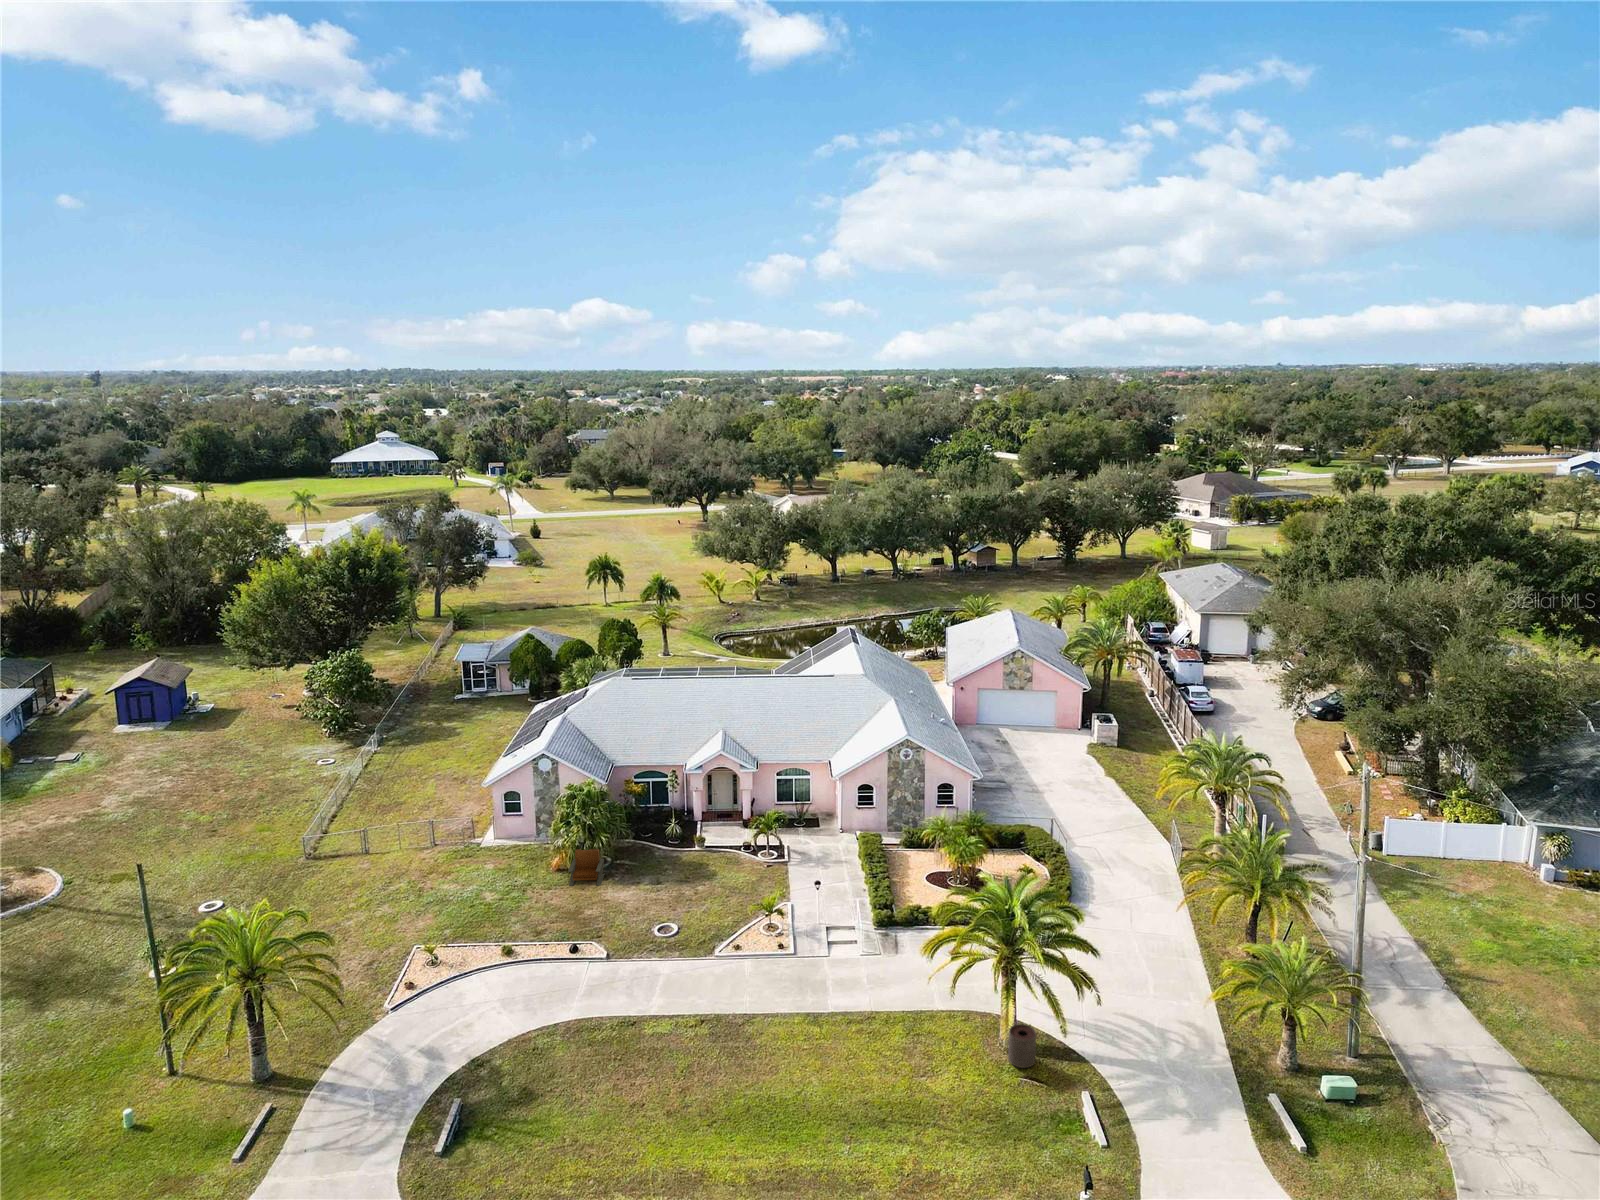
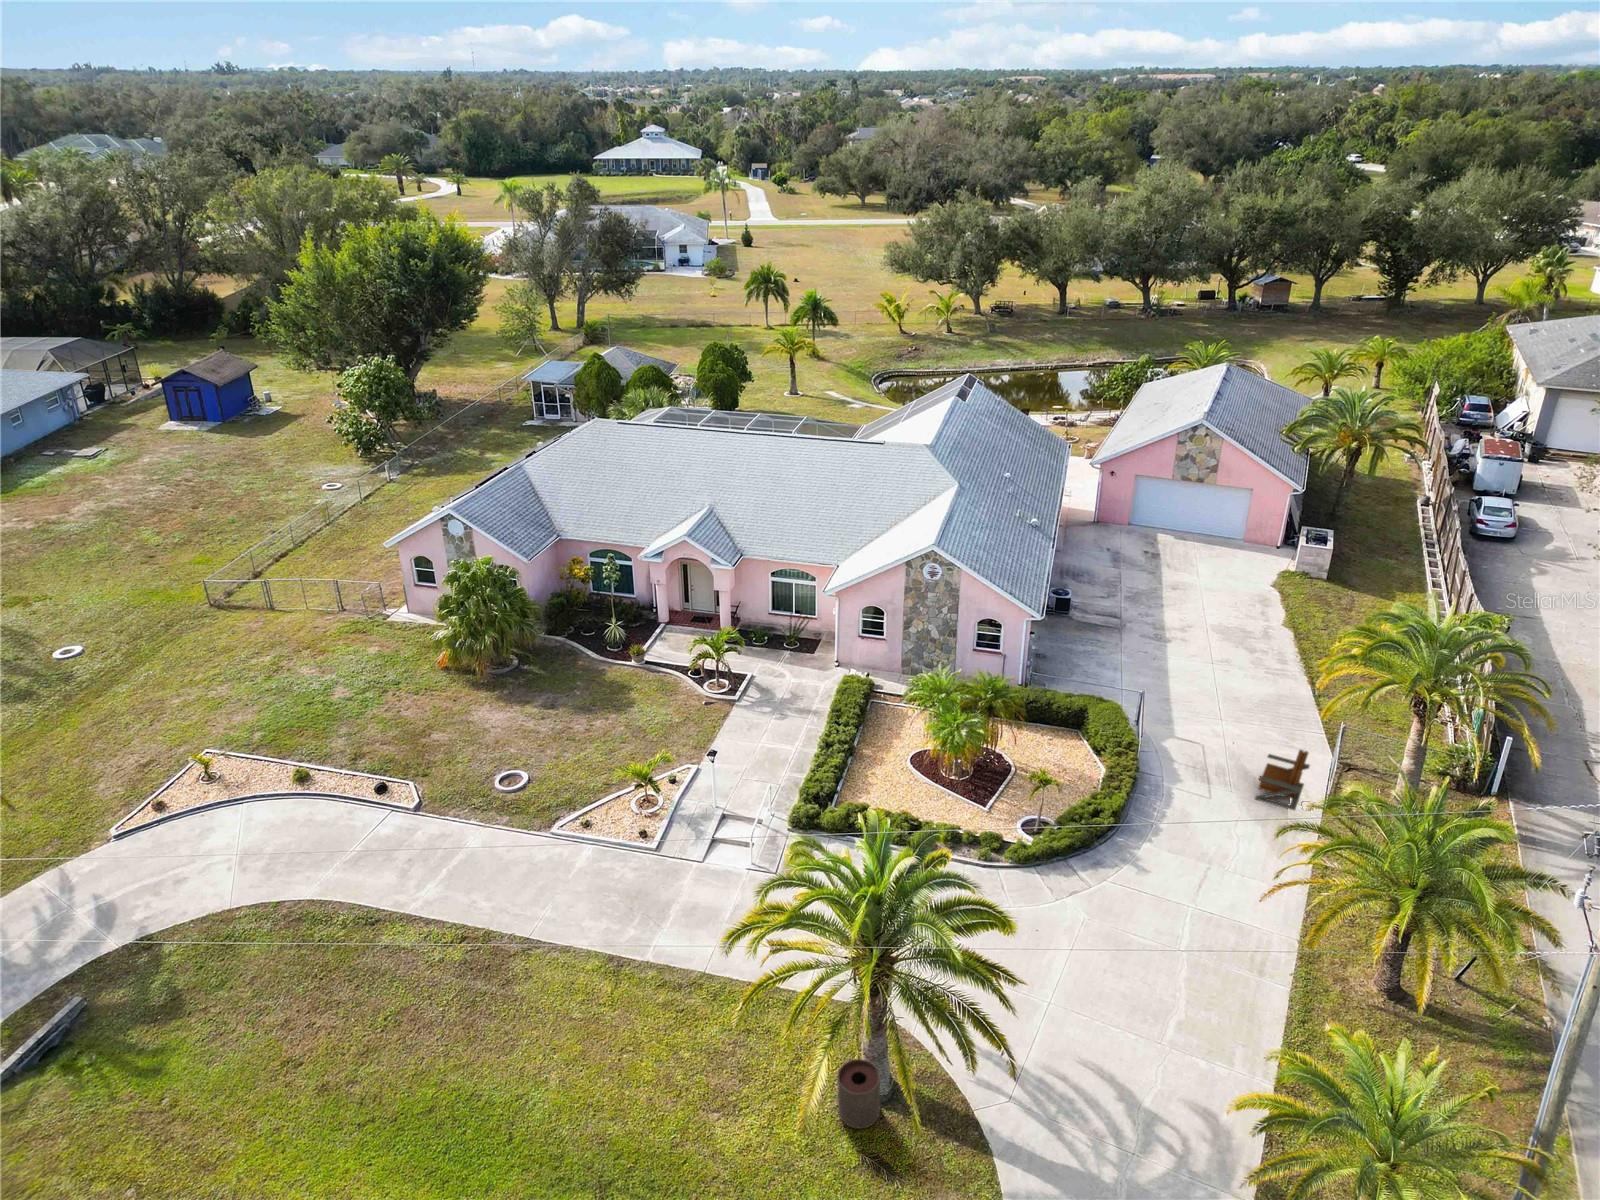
lounge chair: present [568,849,605,886] -> present [1255,750,1310,810]

